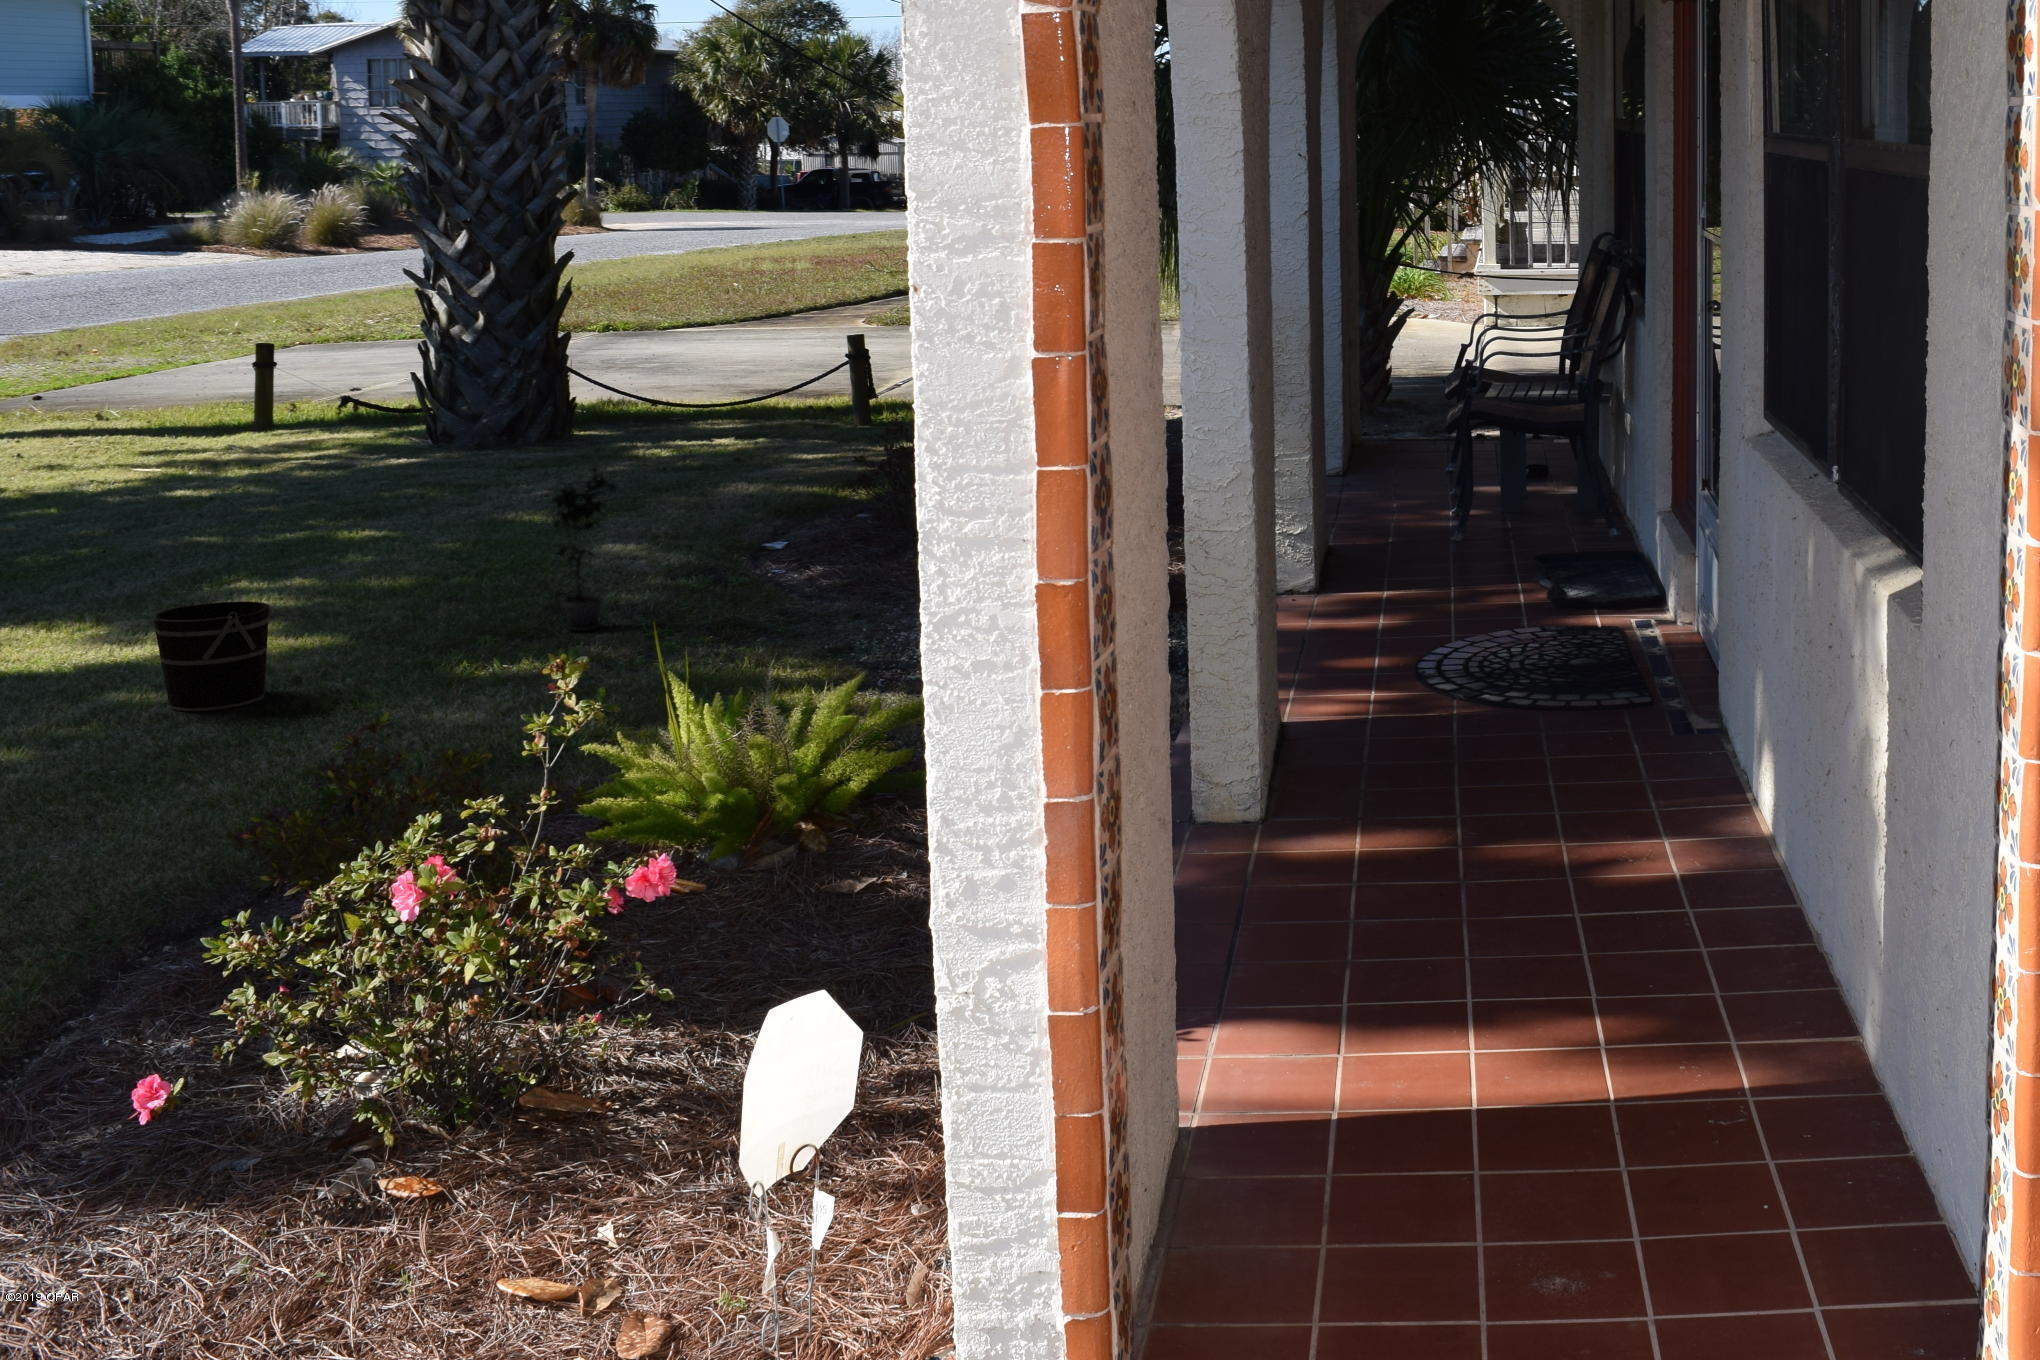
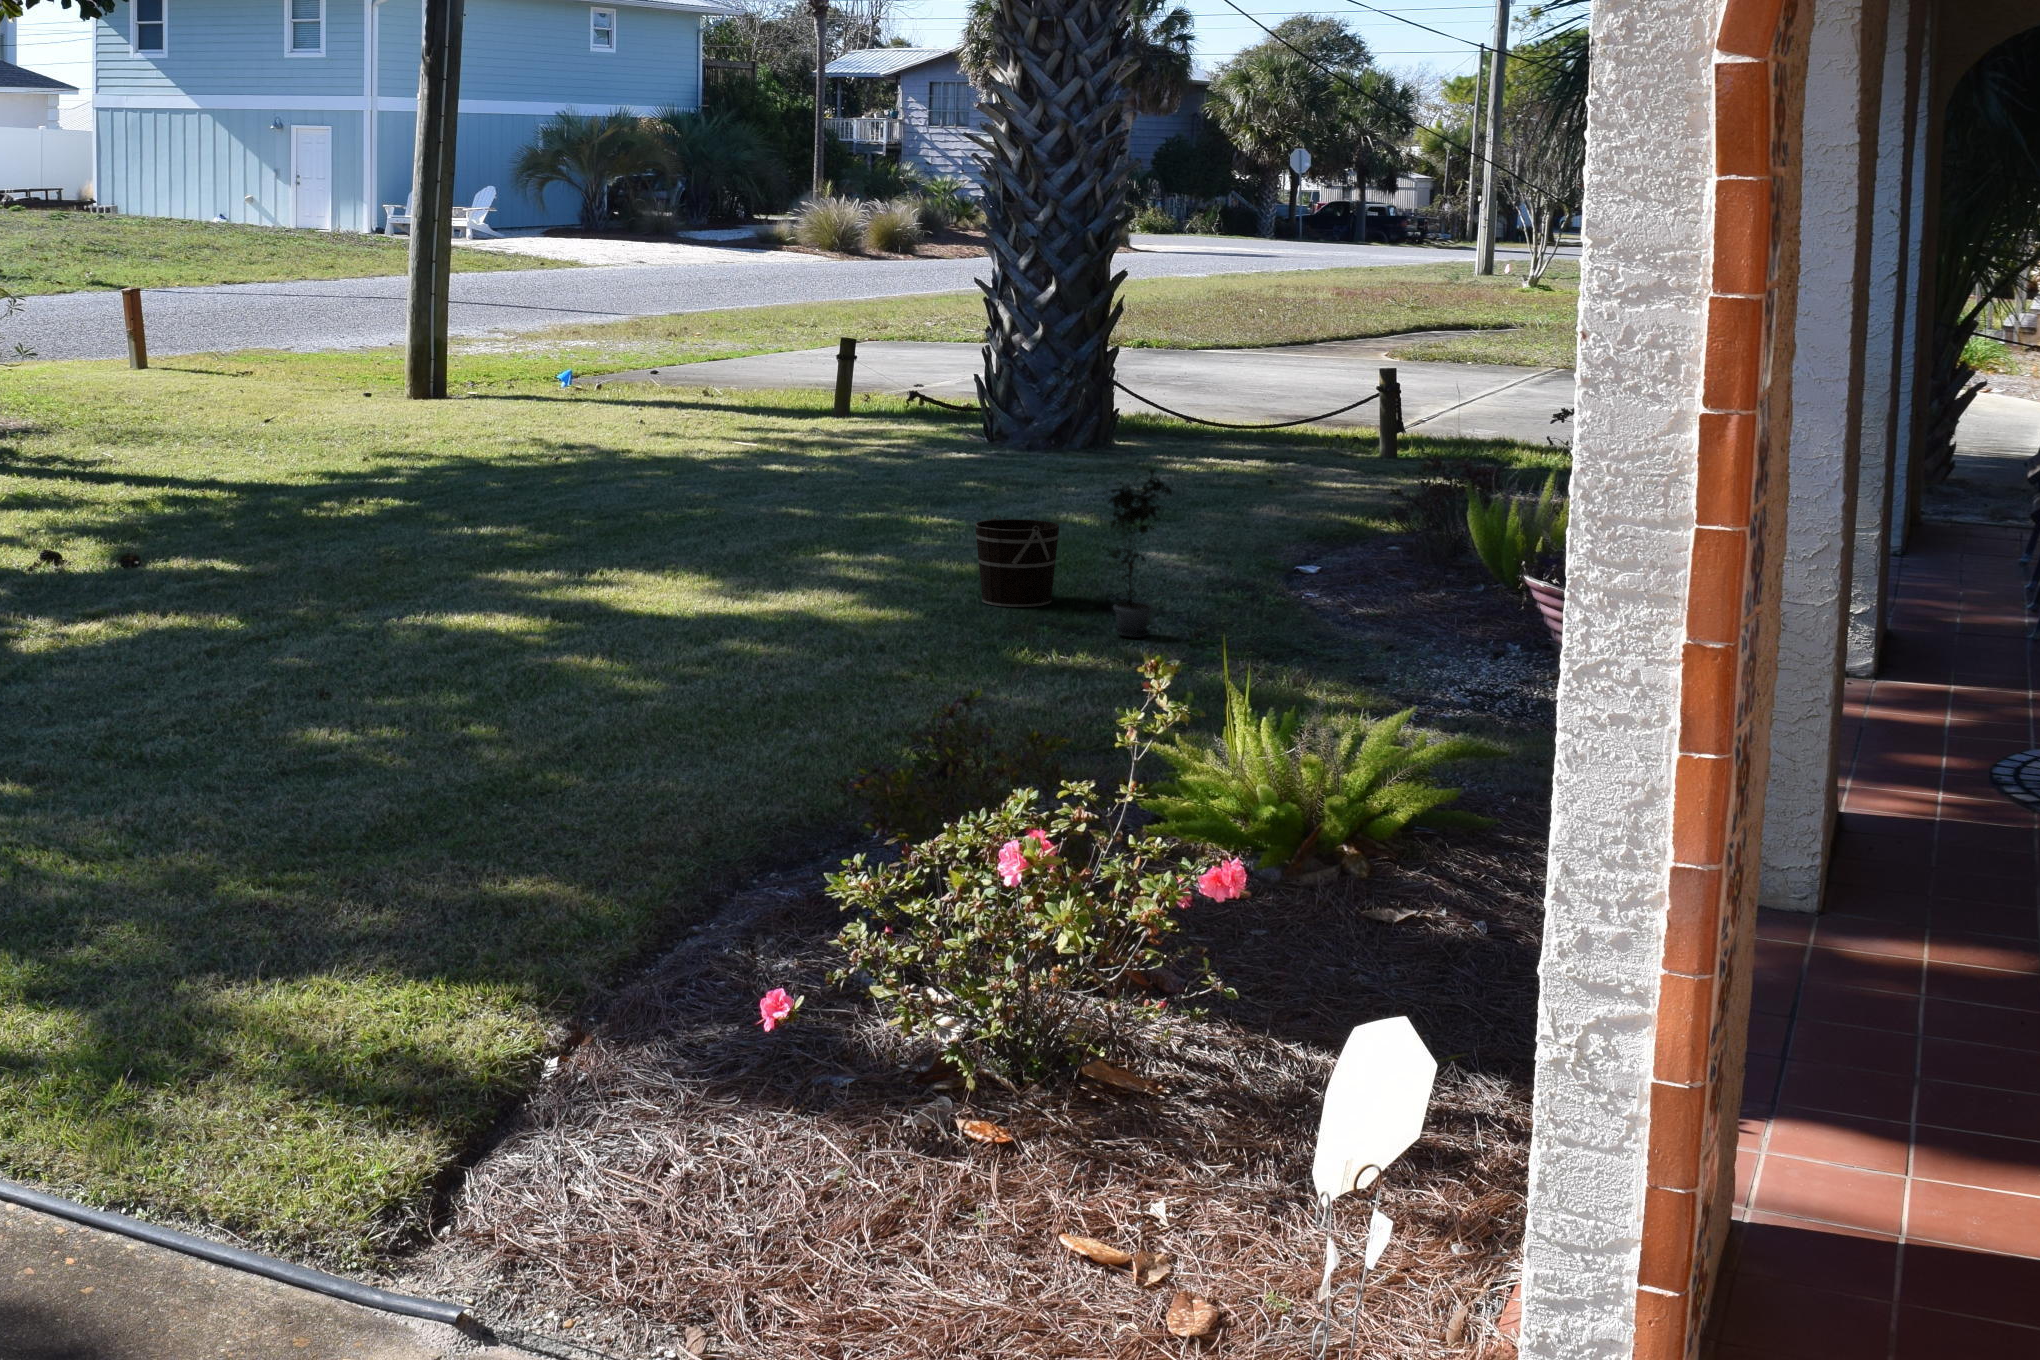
bucket: present [153,600,269,711] -> present [975,515,1059,607]

